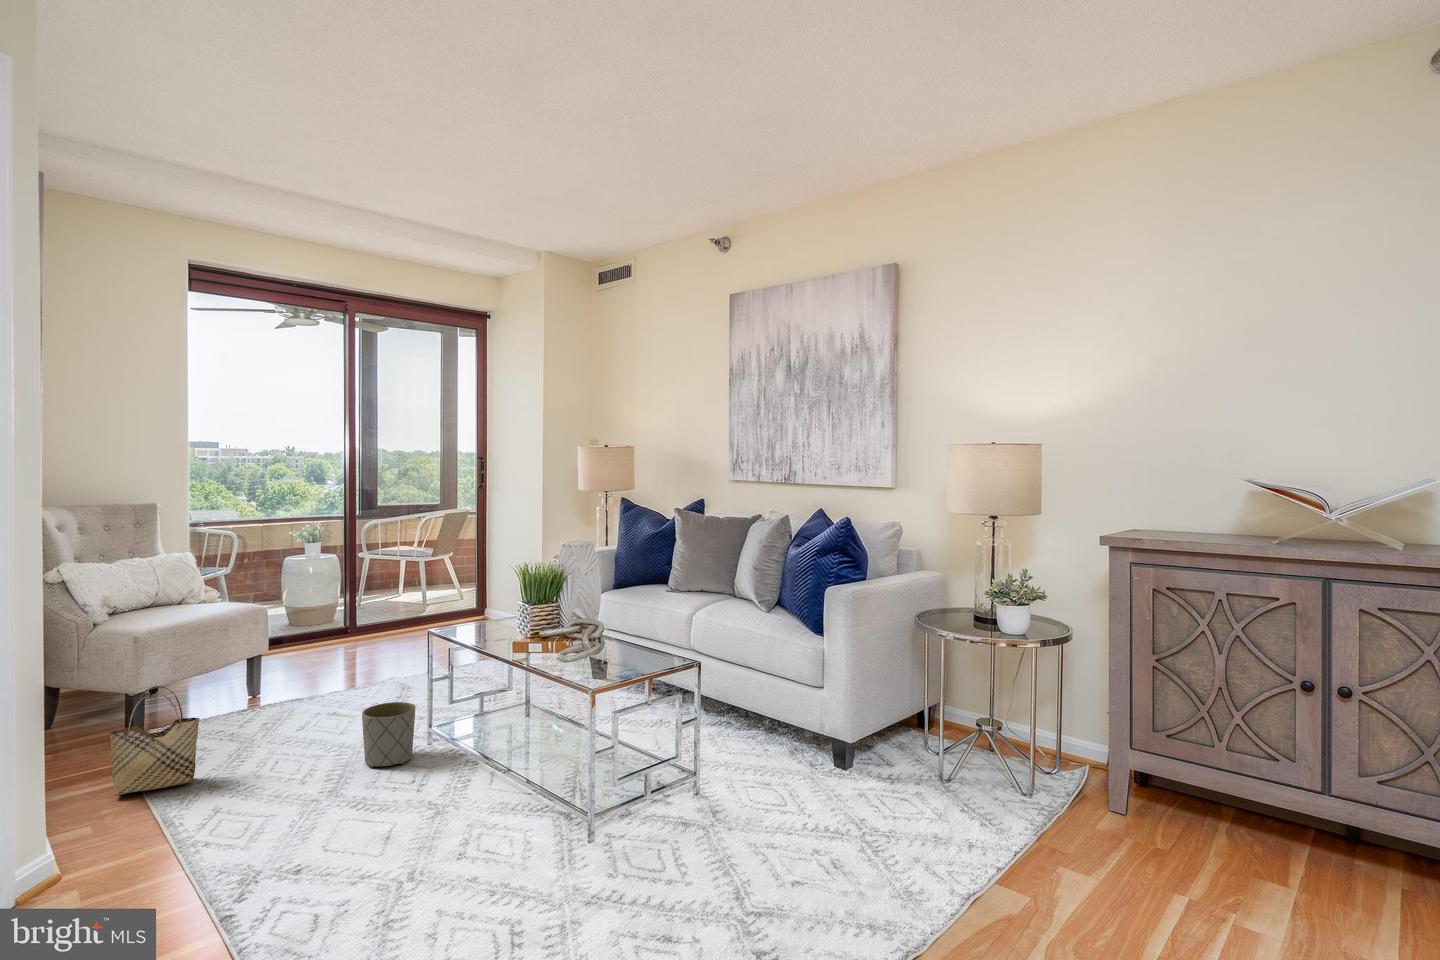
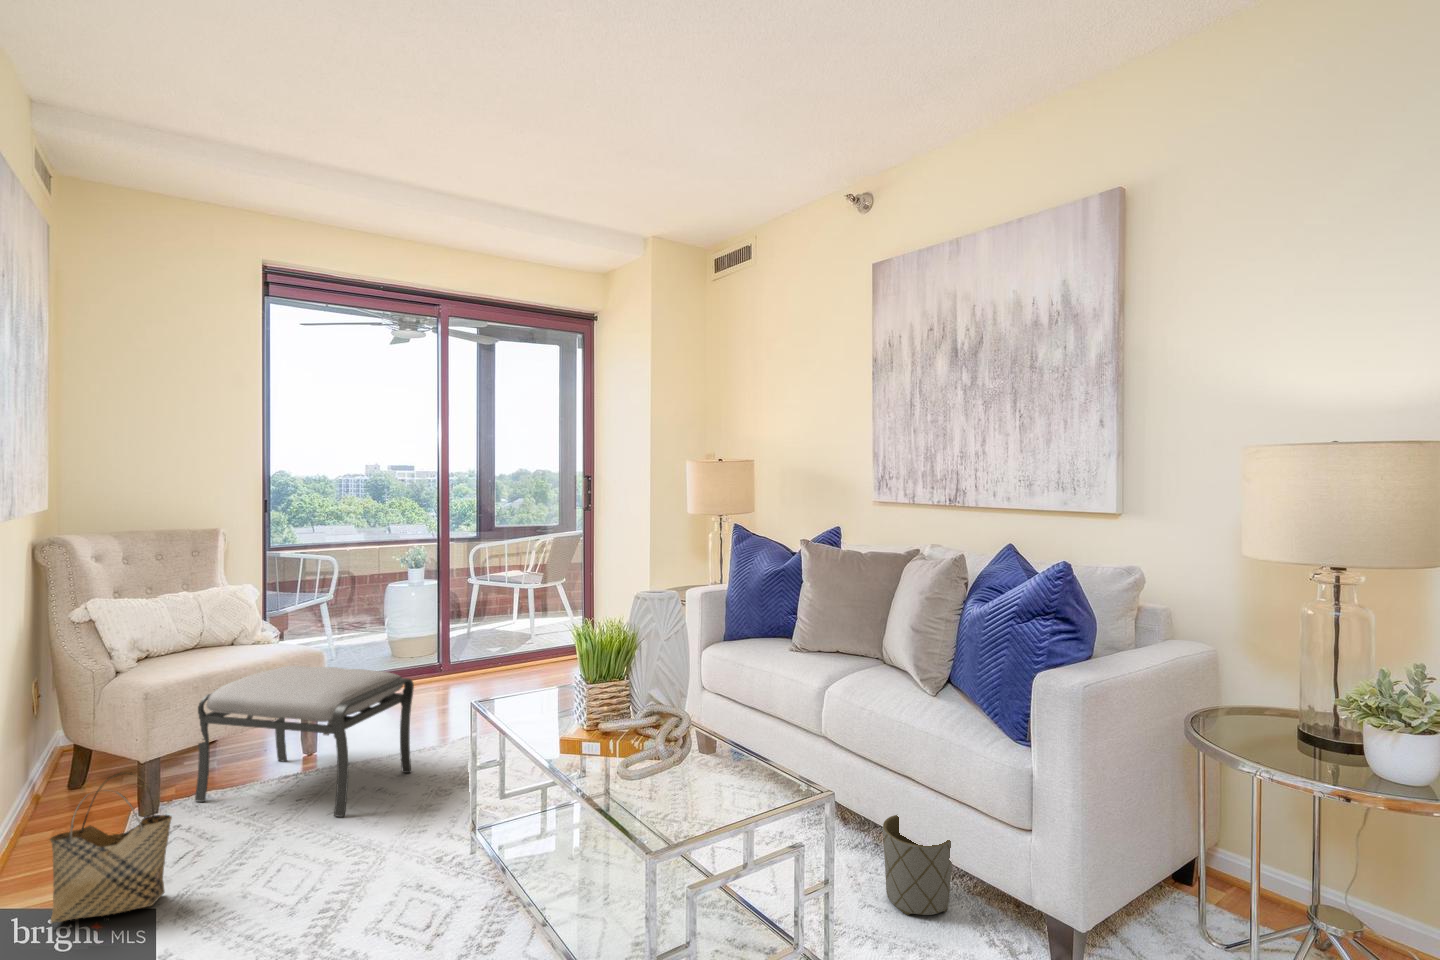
ottoman: none [170,619,357,729] -> present [195,666,414,817]
planter: present [362,702,415,768] -> present [883,815,952,915]

